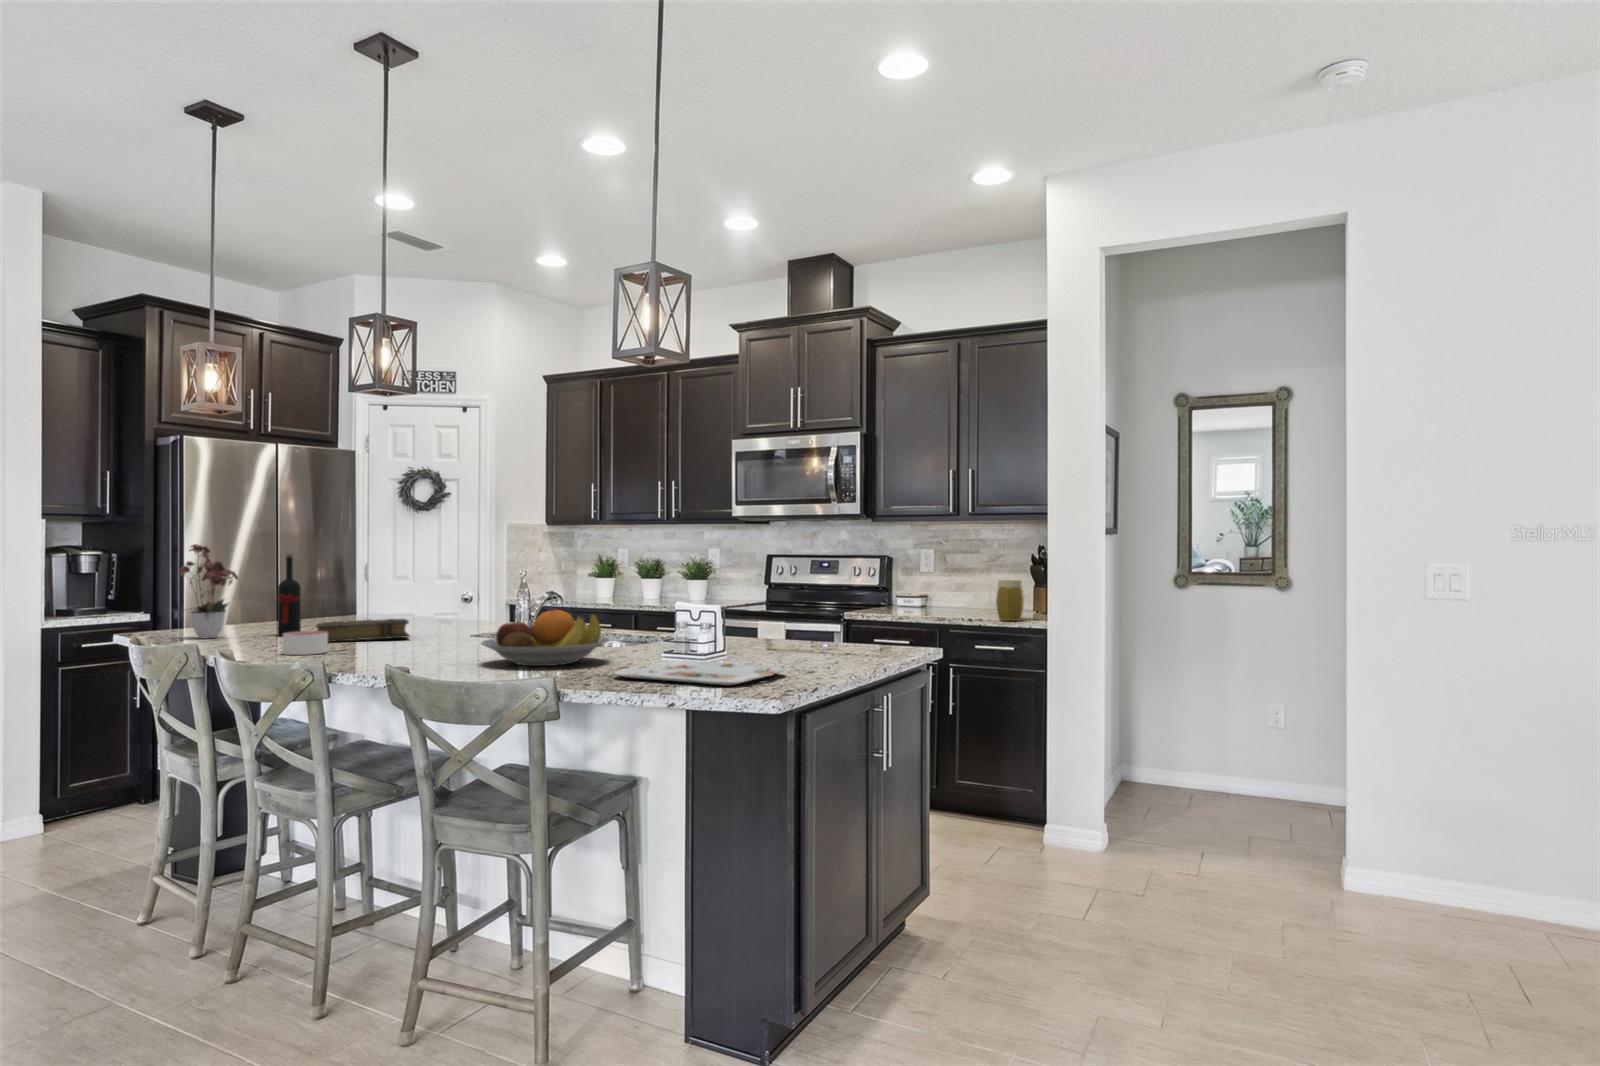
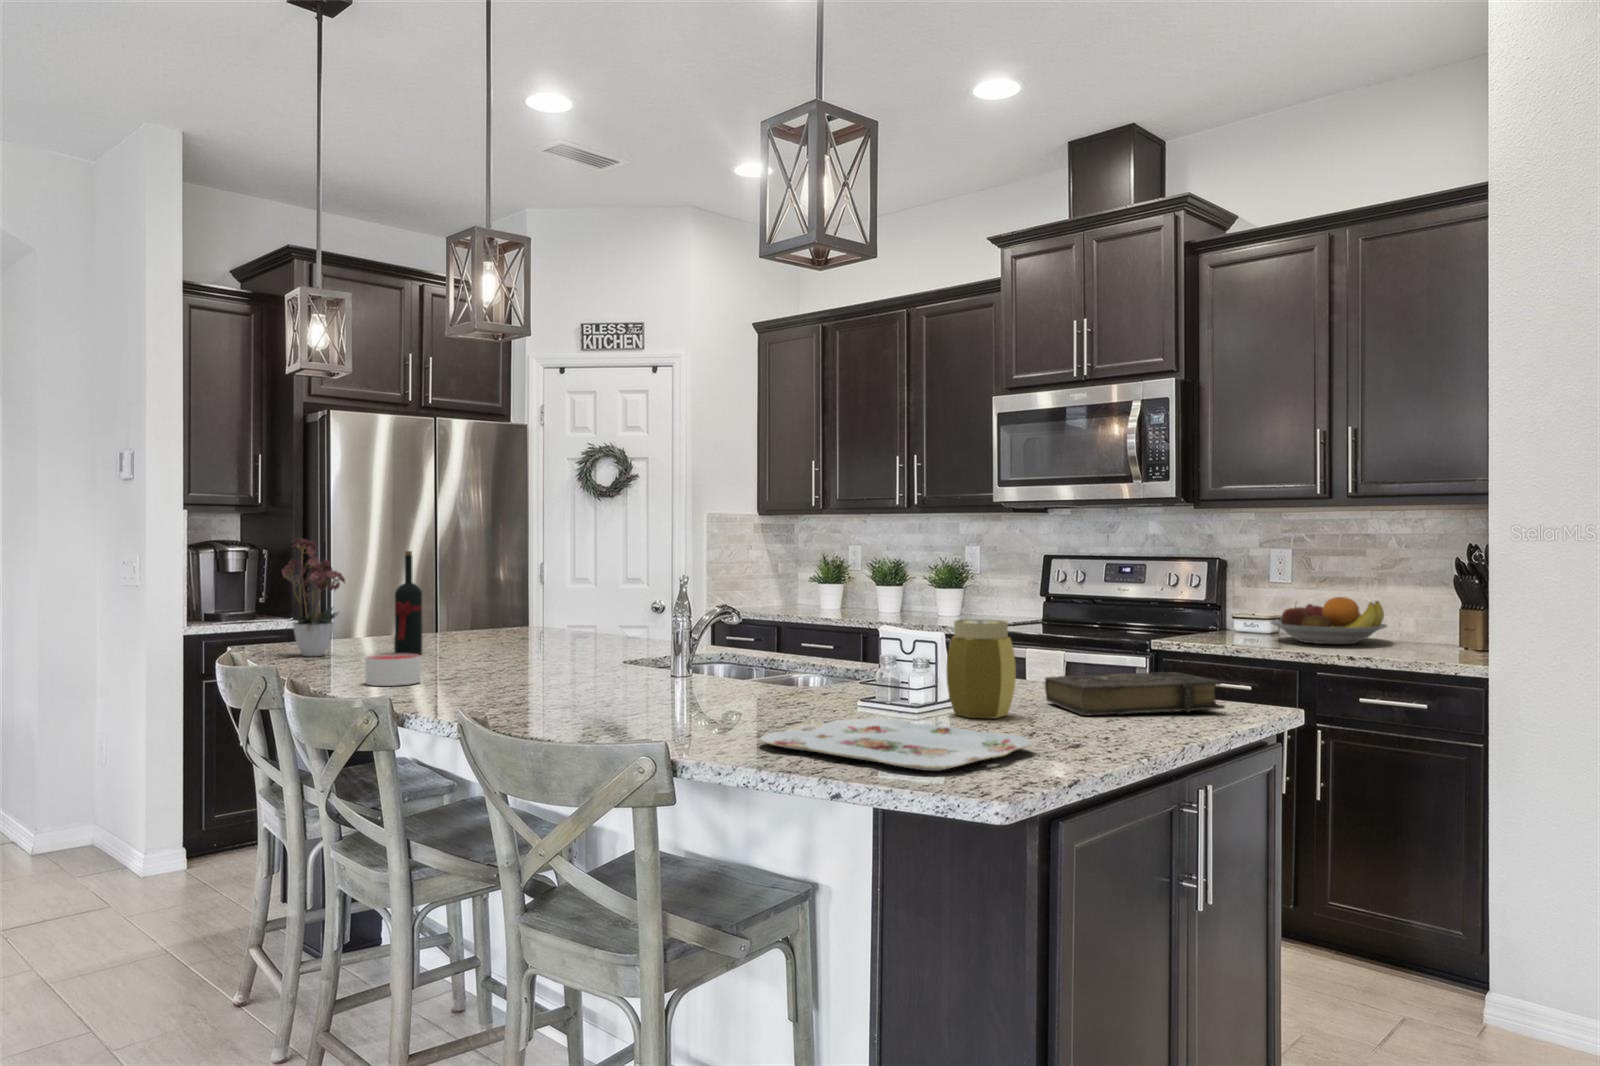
jar: present [996,580,1024,621] -> present [946,619,1016,718]
fruit bowl: present [481,610,609,666] -> present [1271,597,1387,644]
book: present [316,619,410,642] -> present [1045,672,1225,715]

